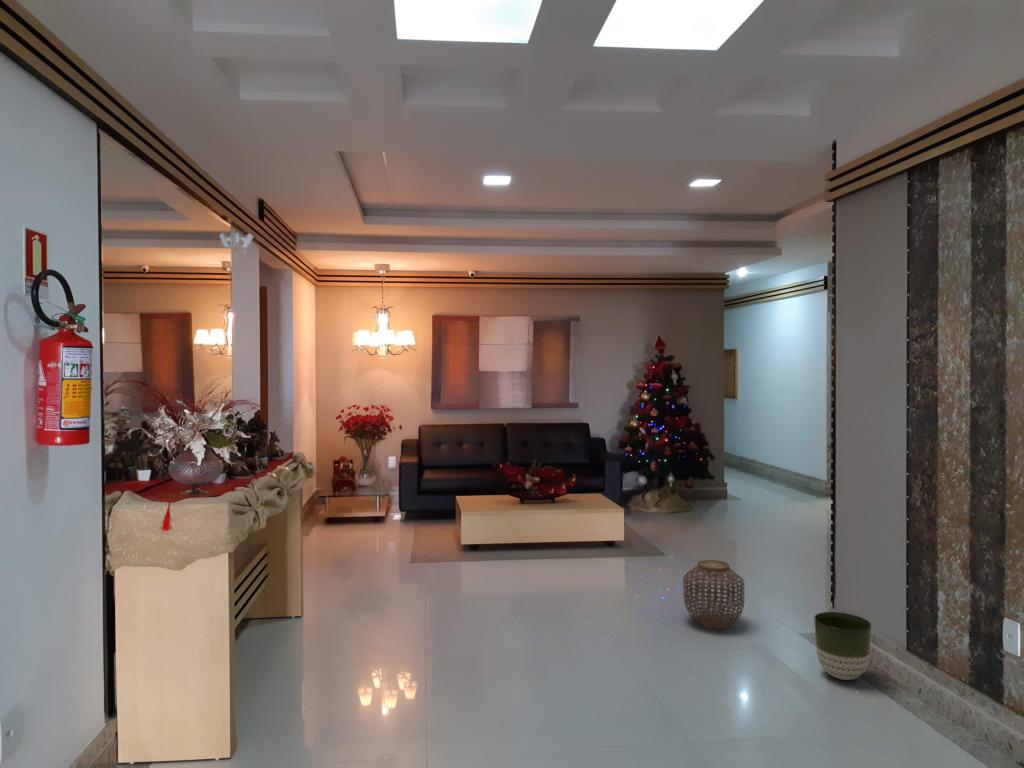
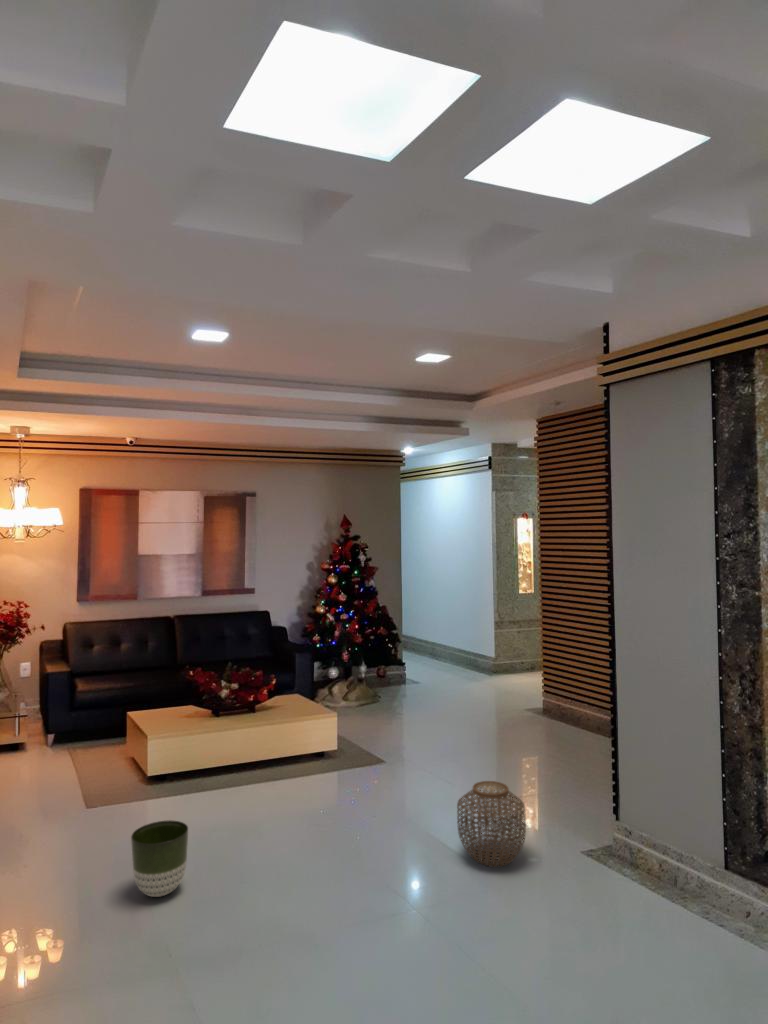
planter: present [814,612,871,680] -> present [131,820,188,897]

